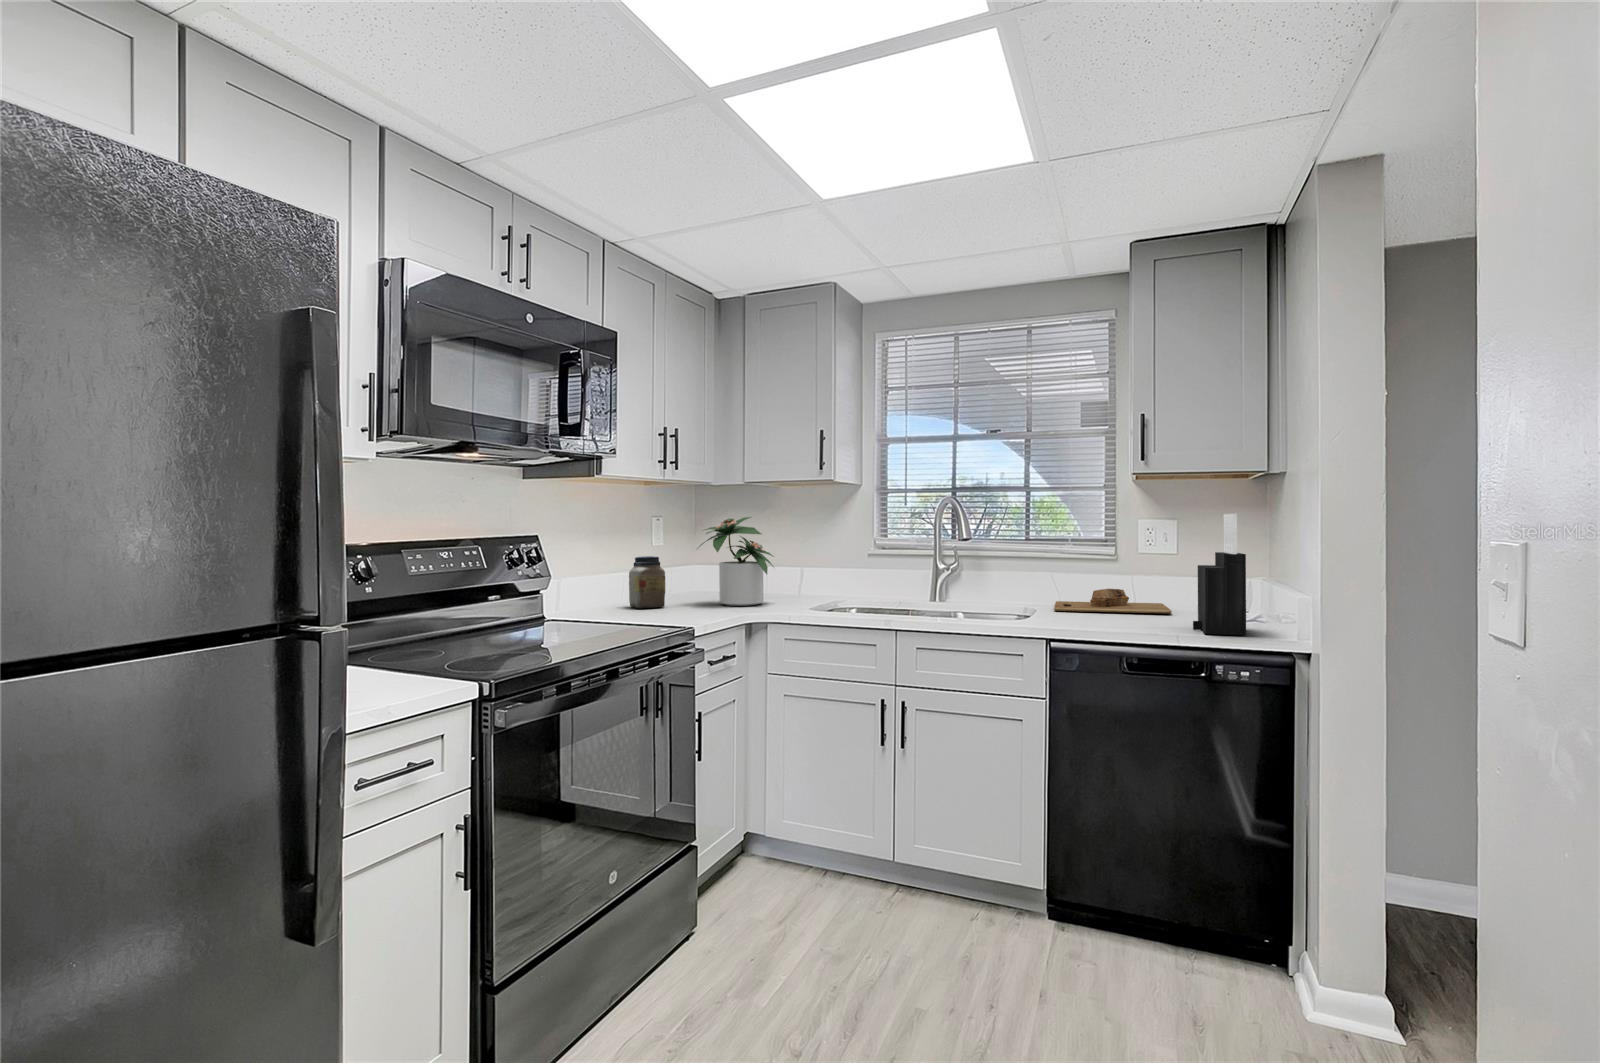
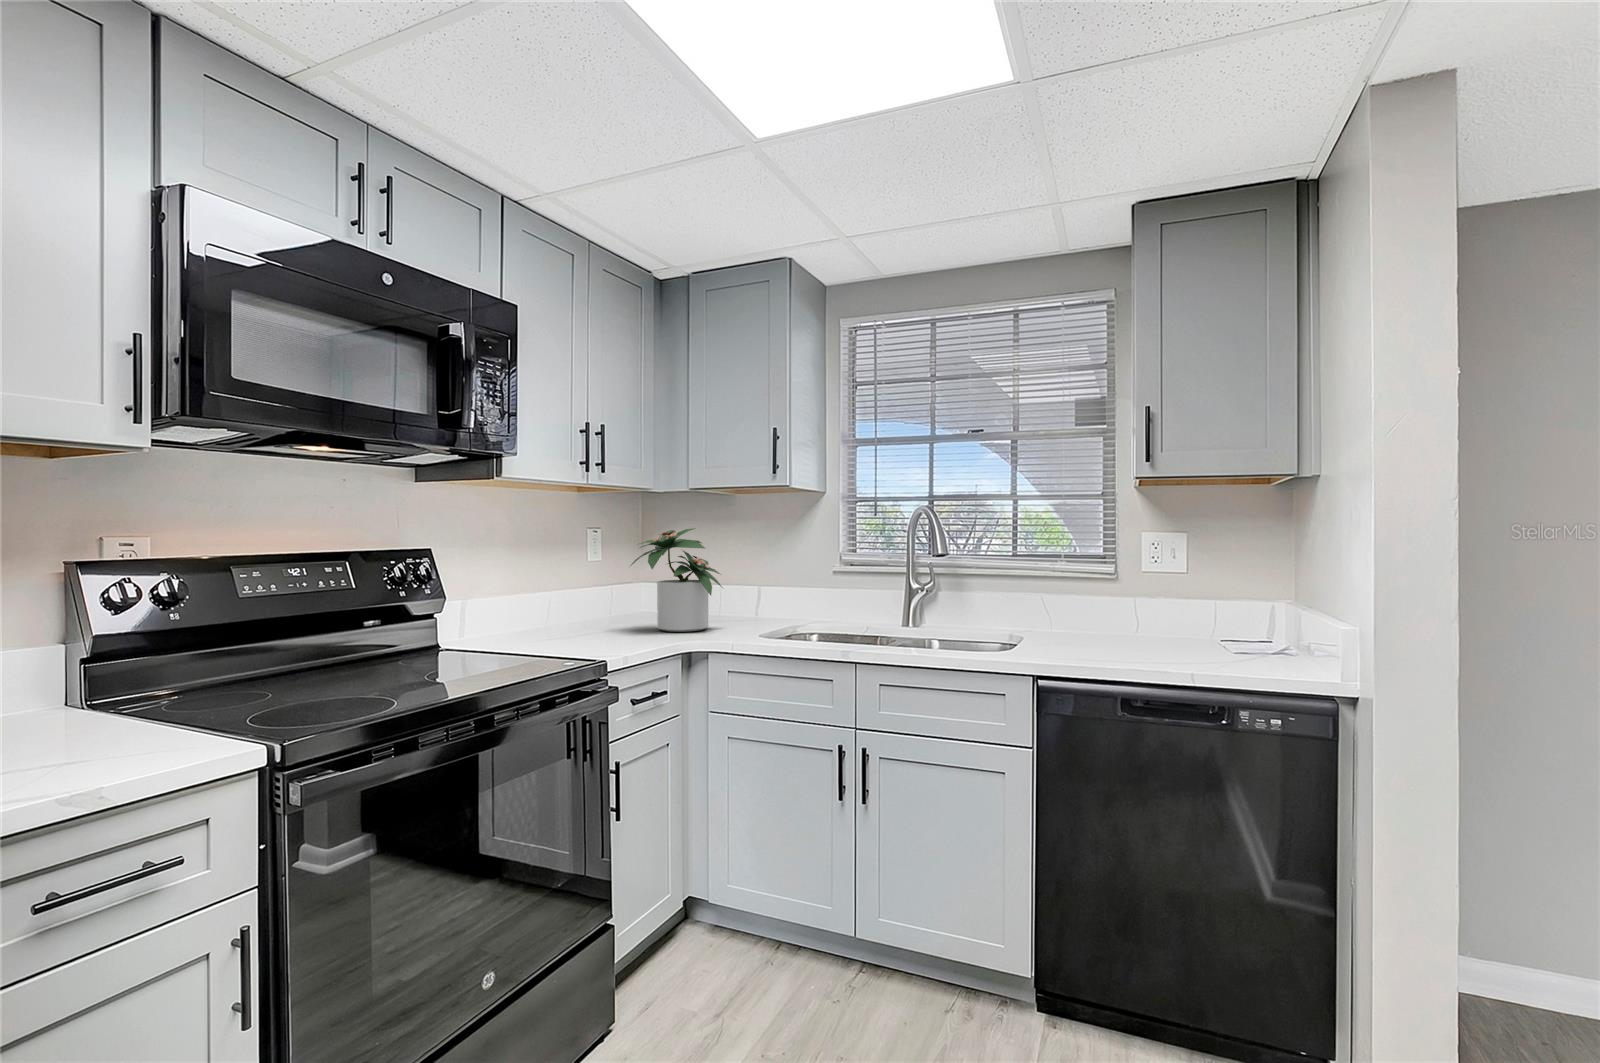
knife block: present [1193,514,1246,635] -> none [1211,523,1277,673]
jar: present [629,556,665,609] -> none [550,574,592,636]
cutting board: present [1054,589,1172,613] -> none [1045,613,1183,643]

